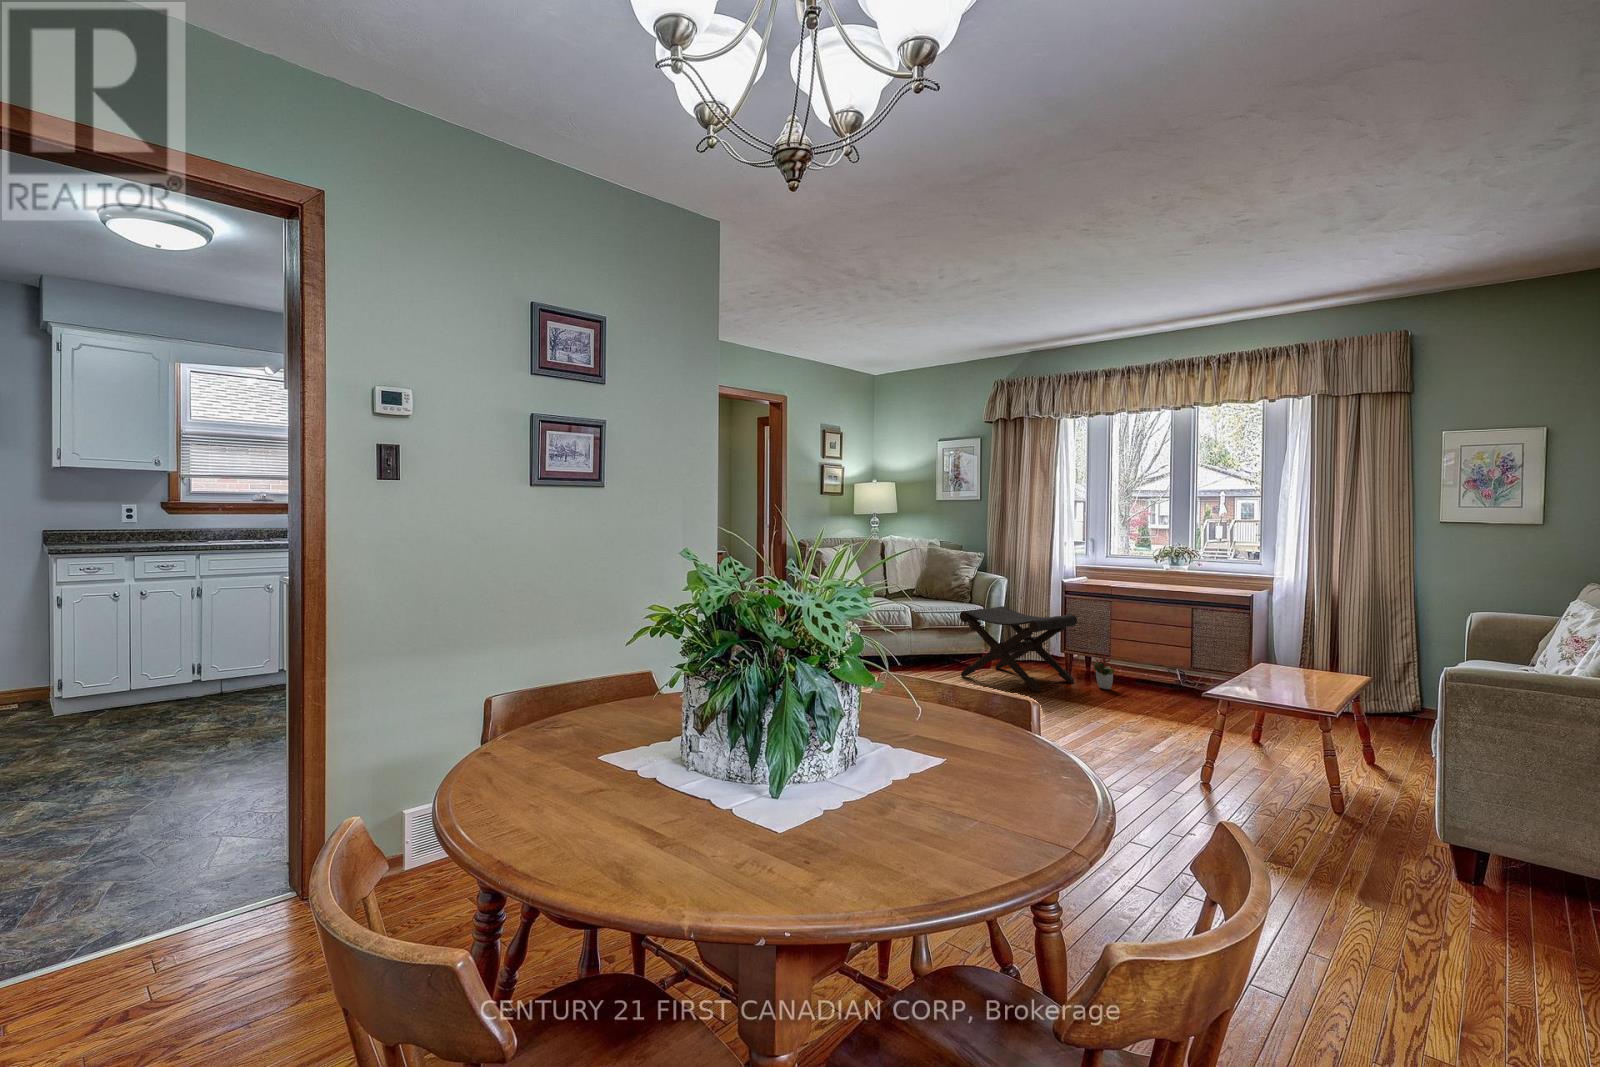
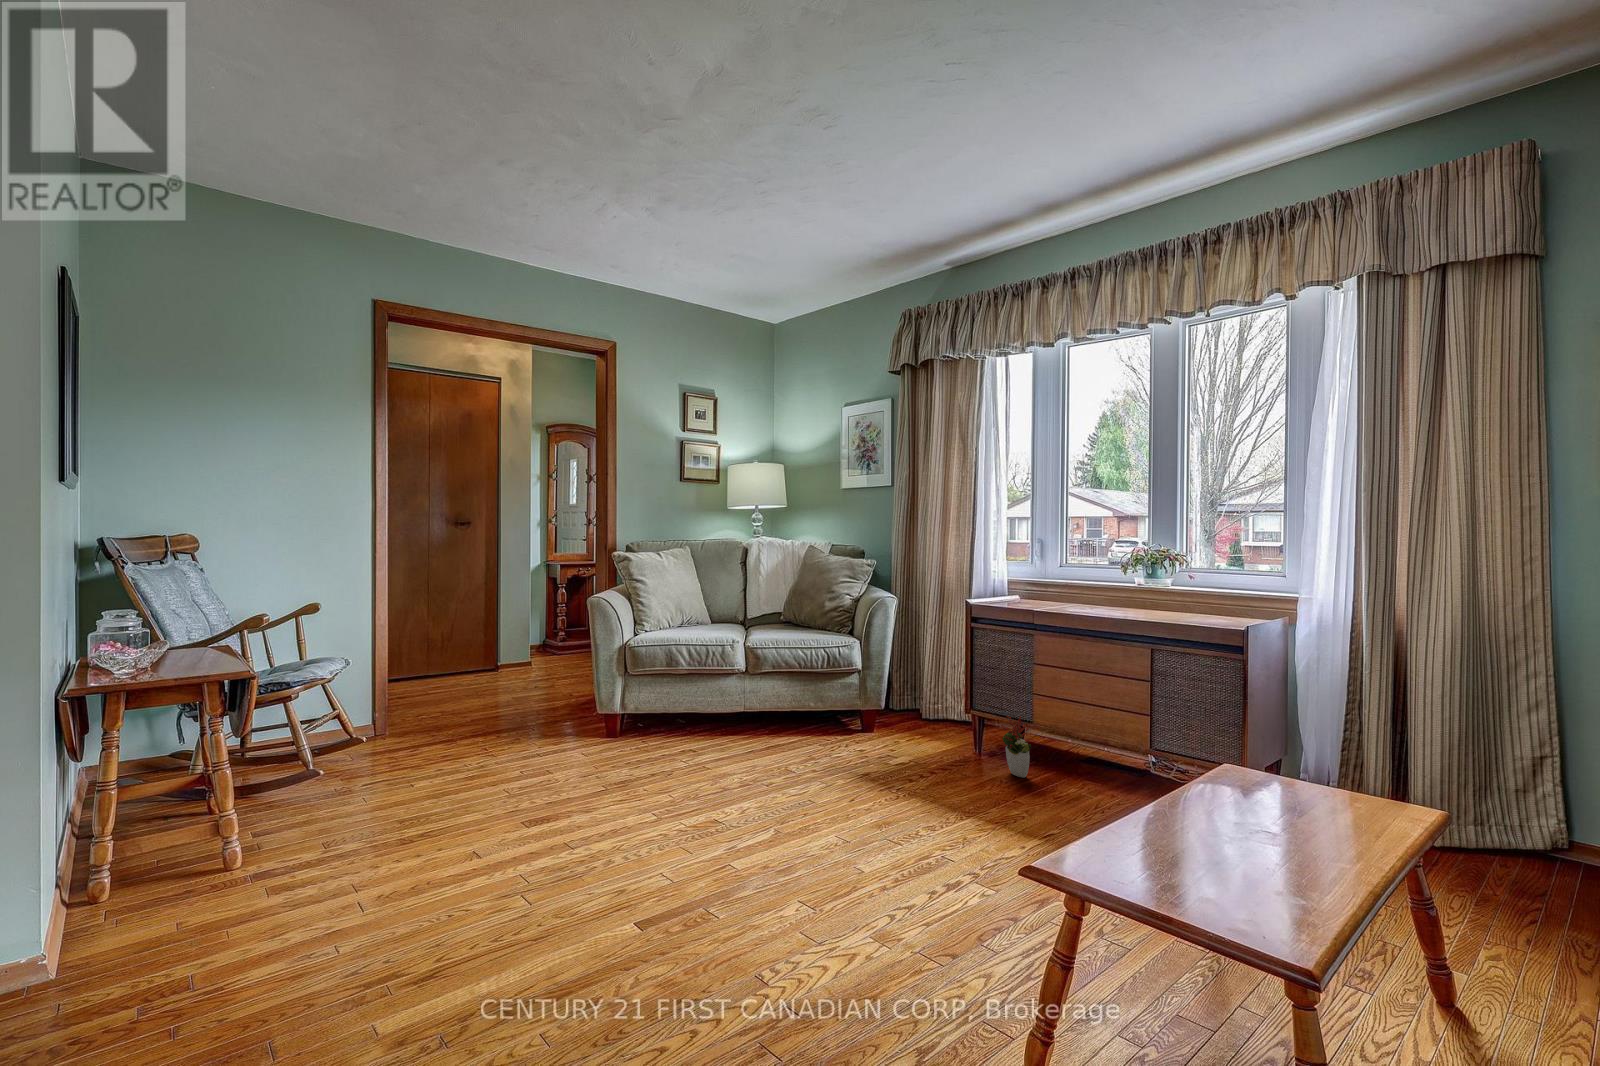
footstool: present [960,606,1077,692] -> none [809,639,984,777]

